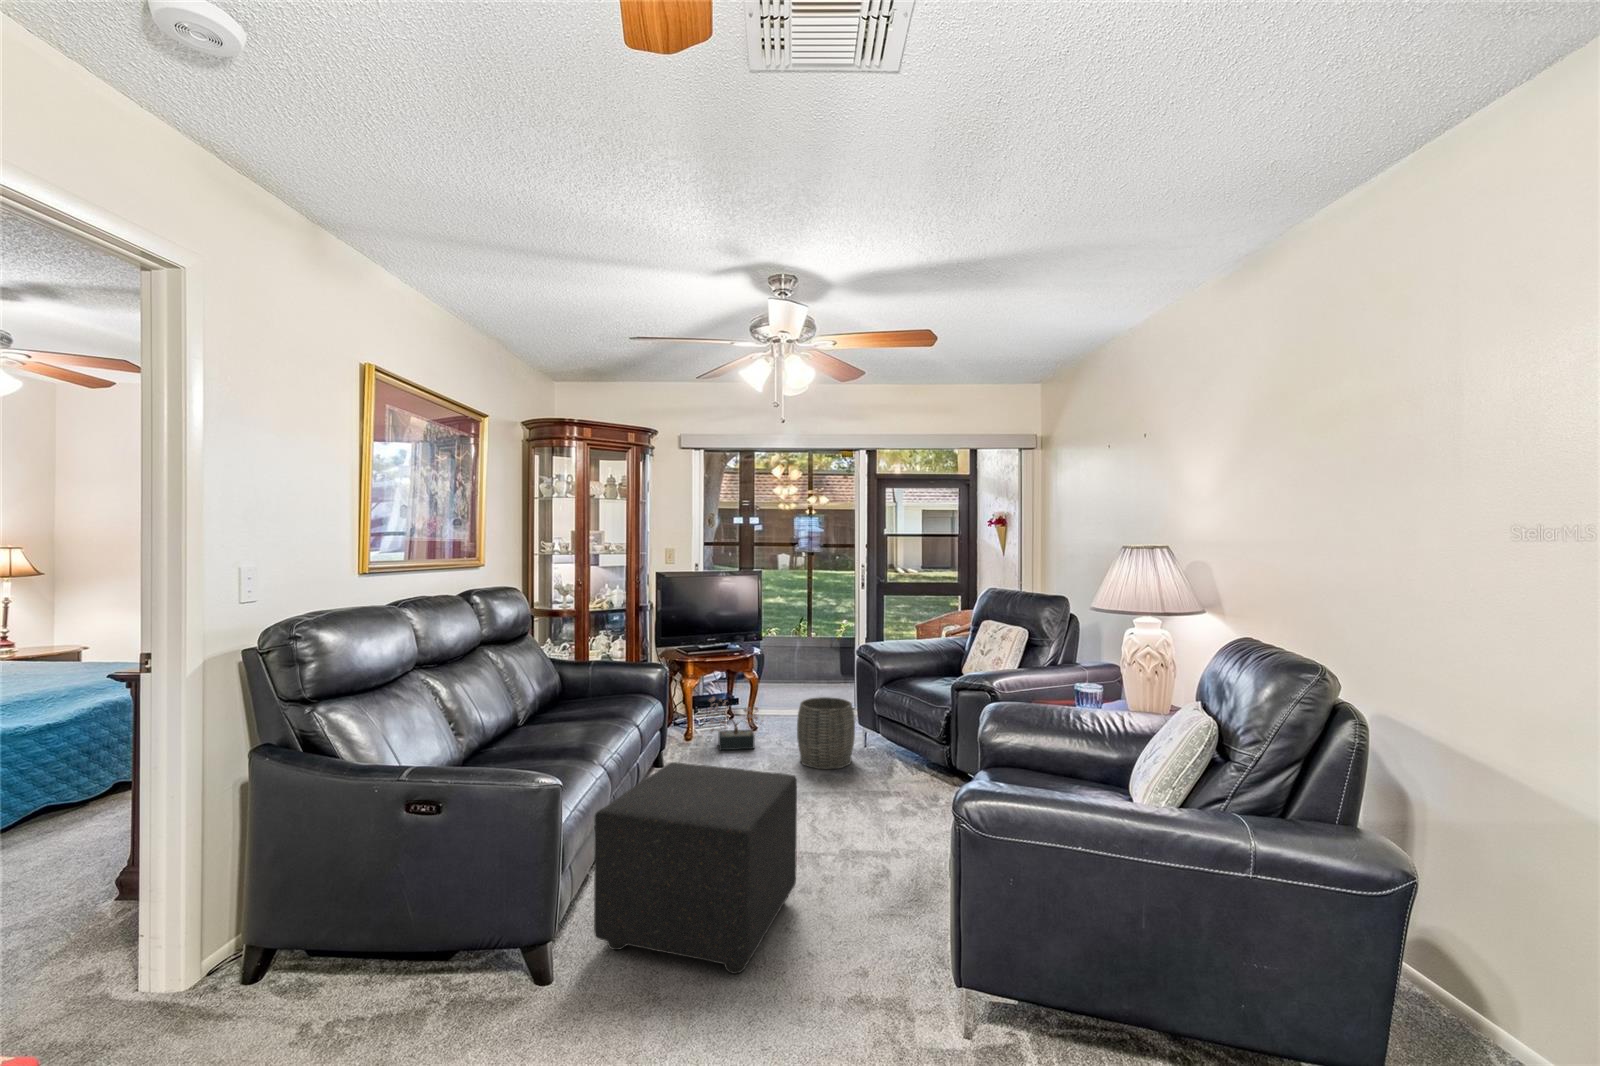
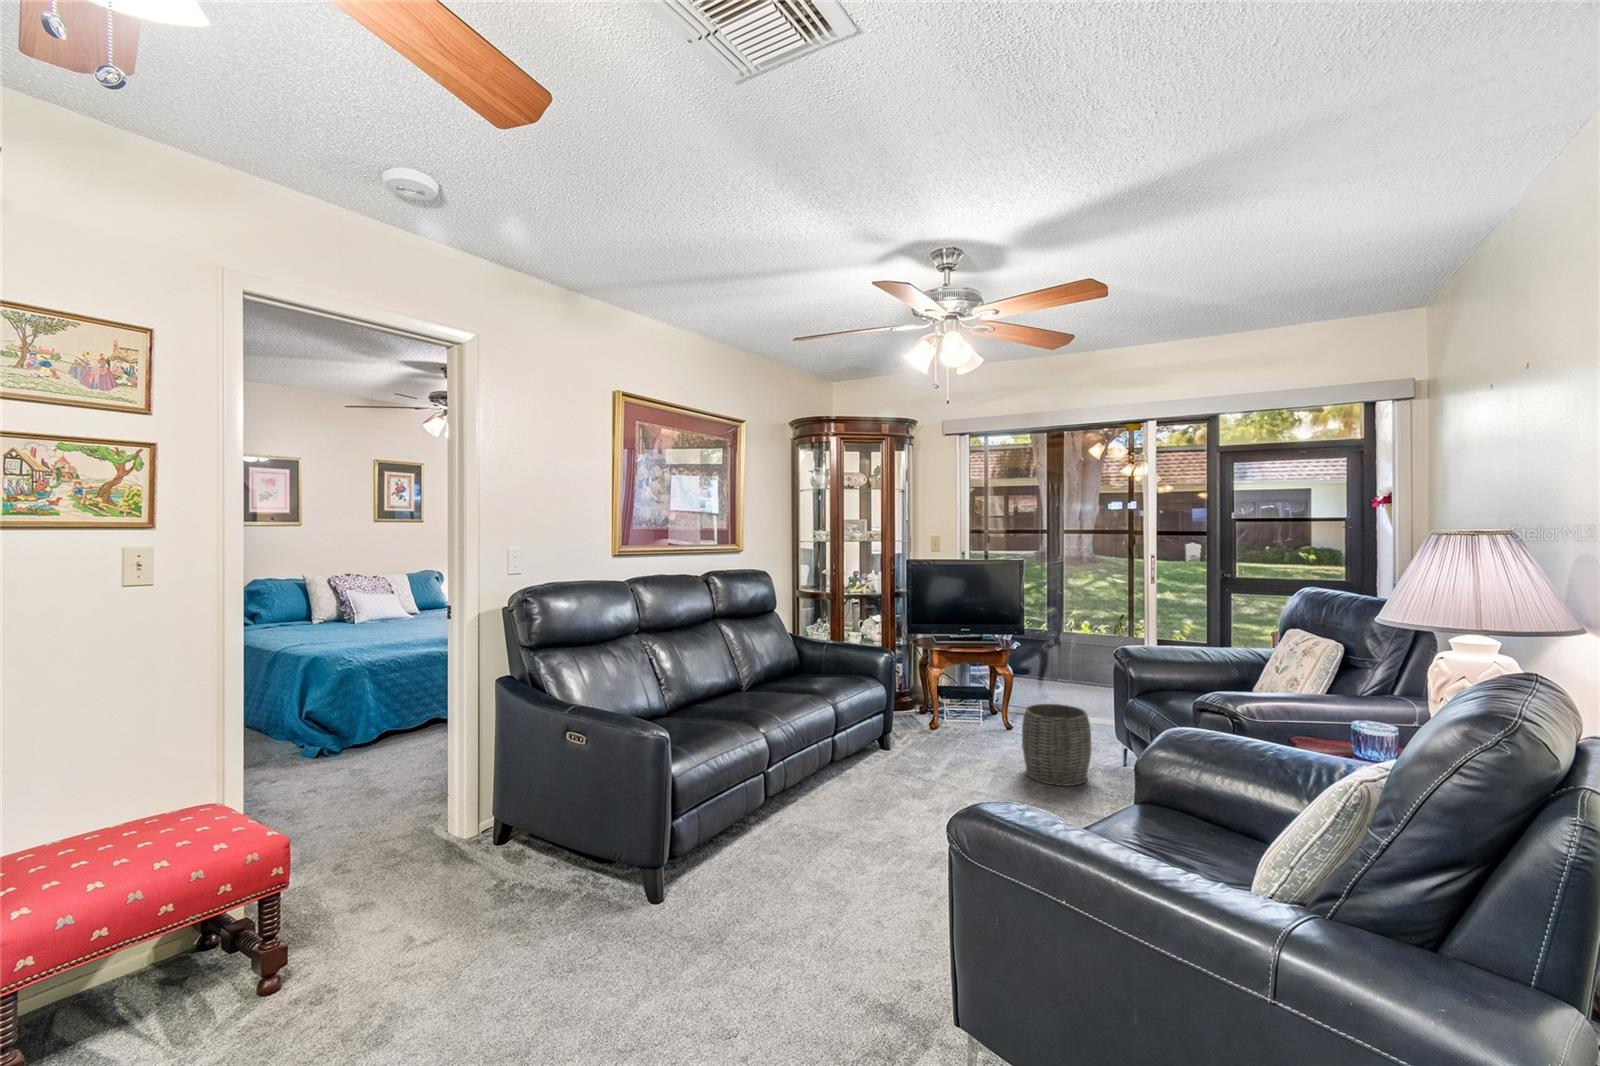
decorative plant: present [704,697,763,750] -> none [936,690,1000,751]
ottoman: present [594,762,797,974] -> none [702,740,906,943]

